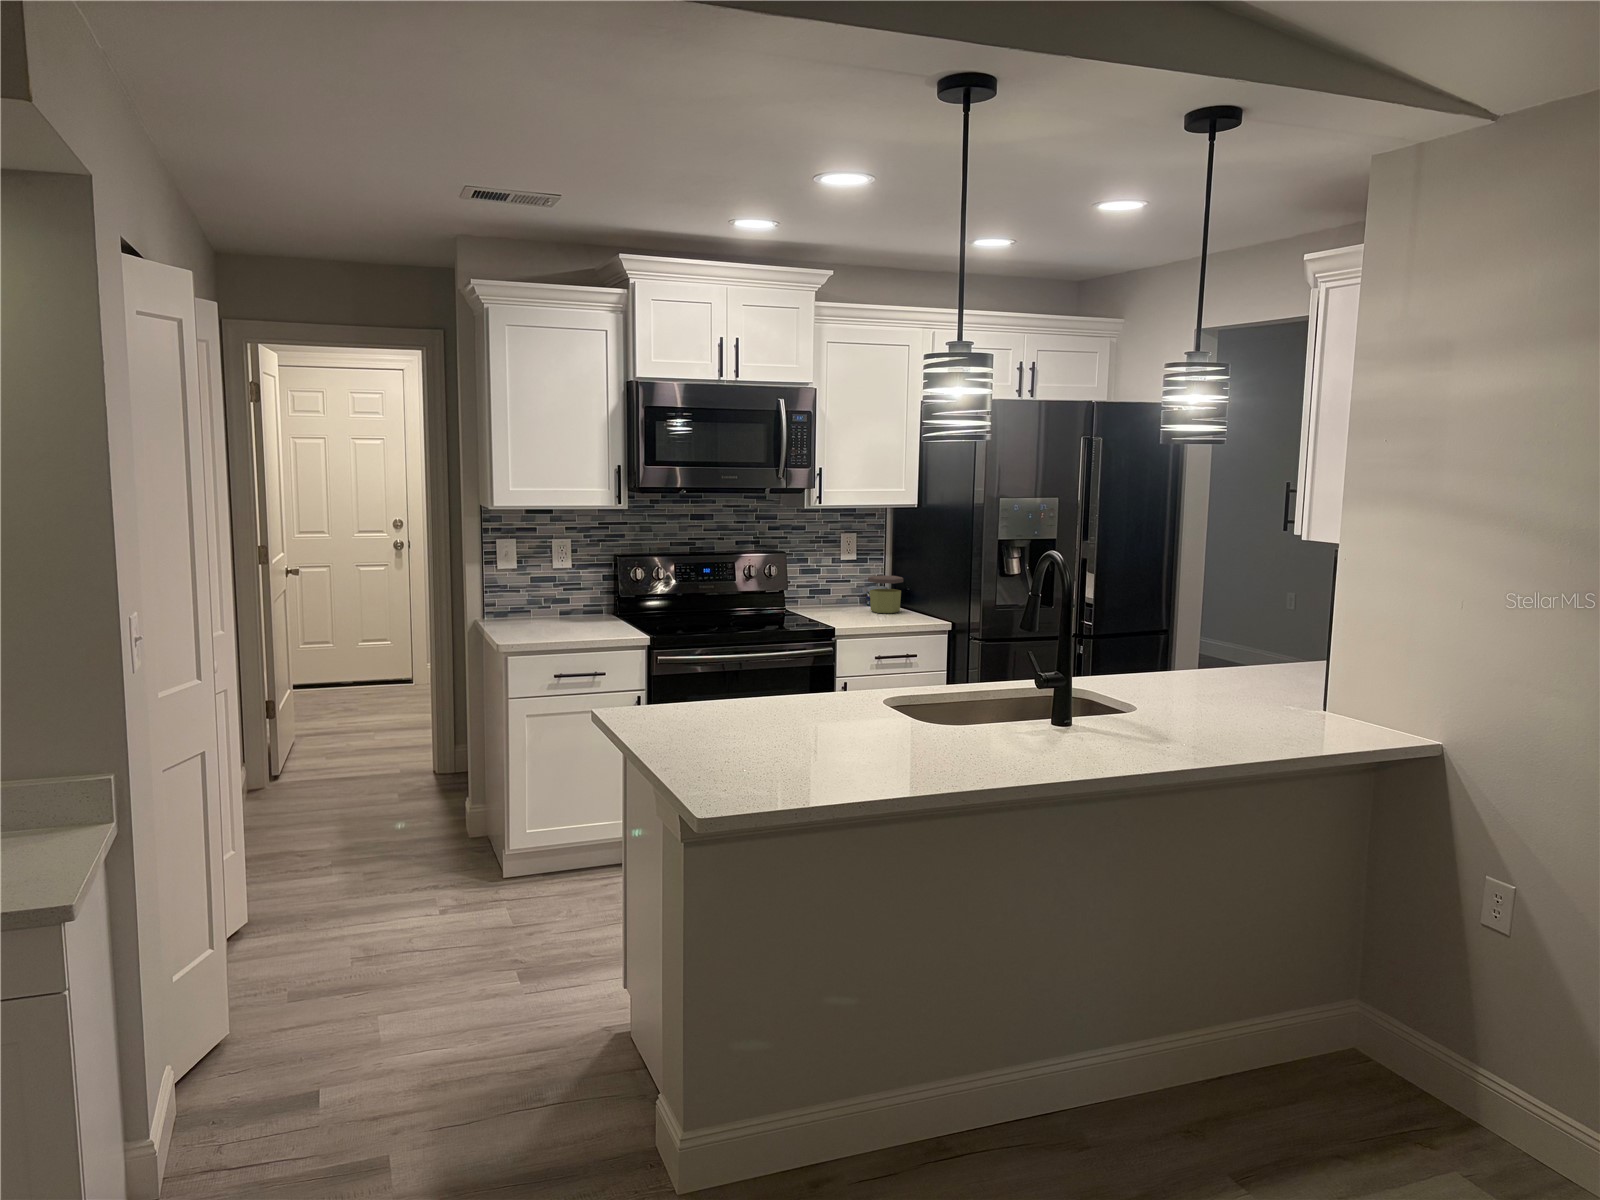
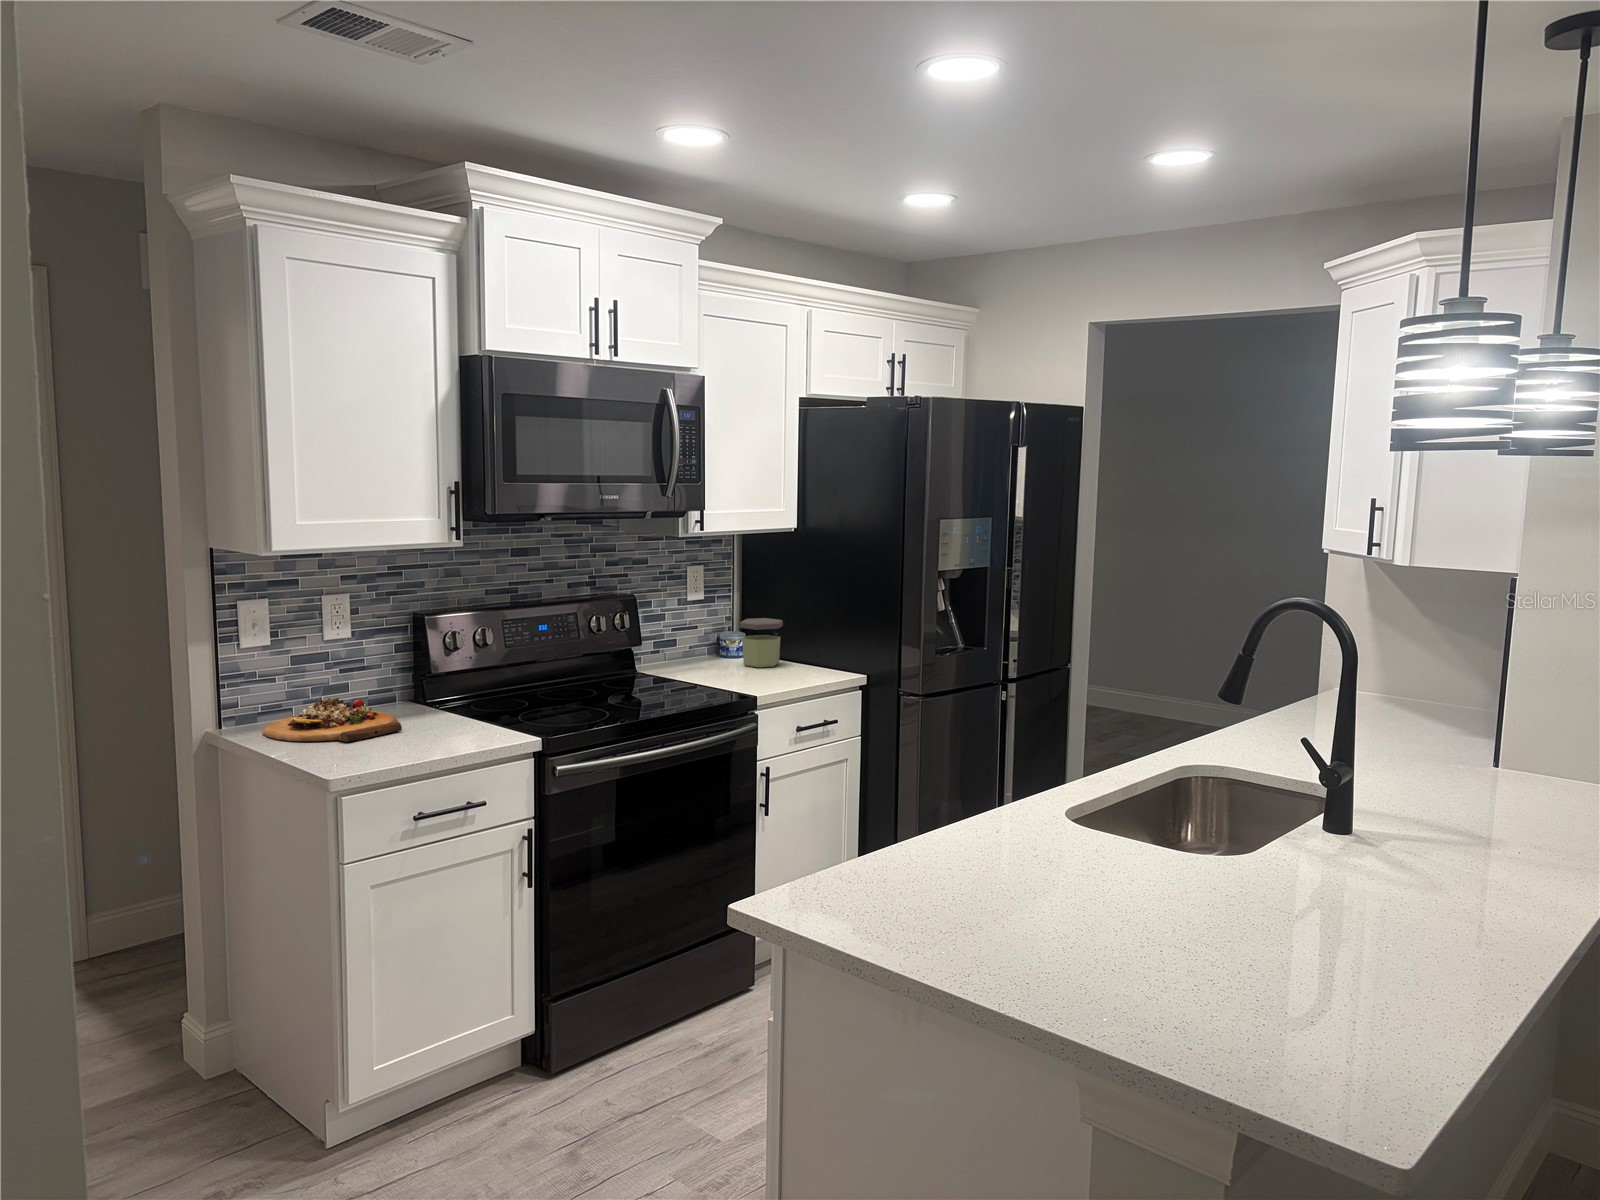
cutting board: none [502,605,586,631] -> present [262,698,402,742]

